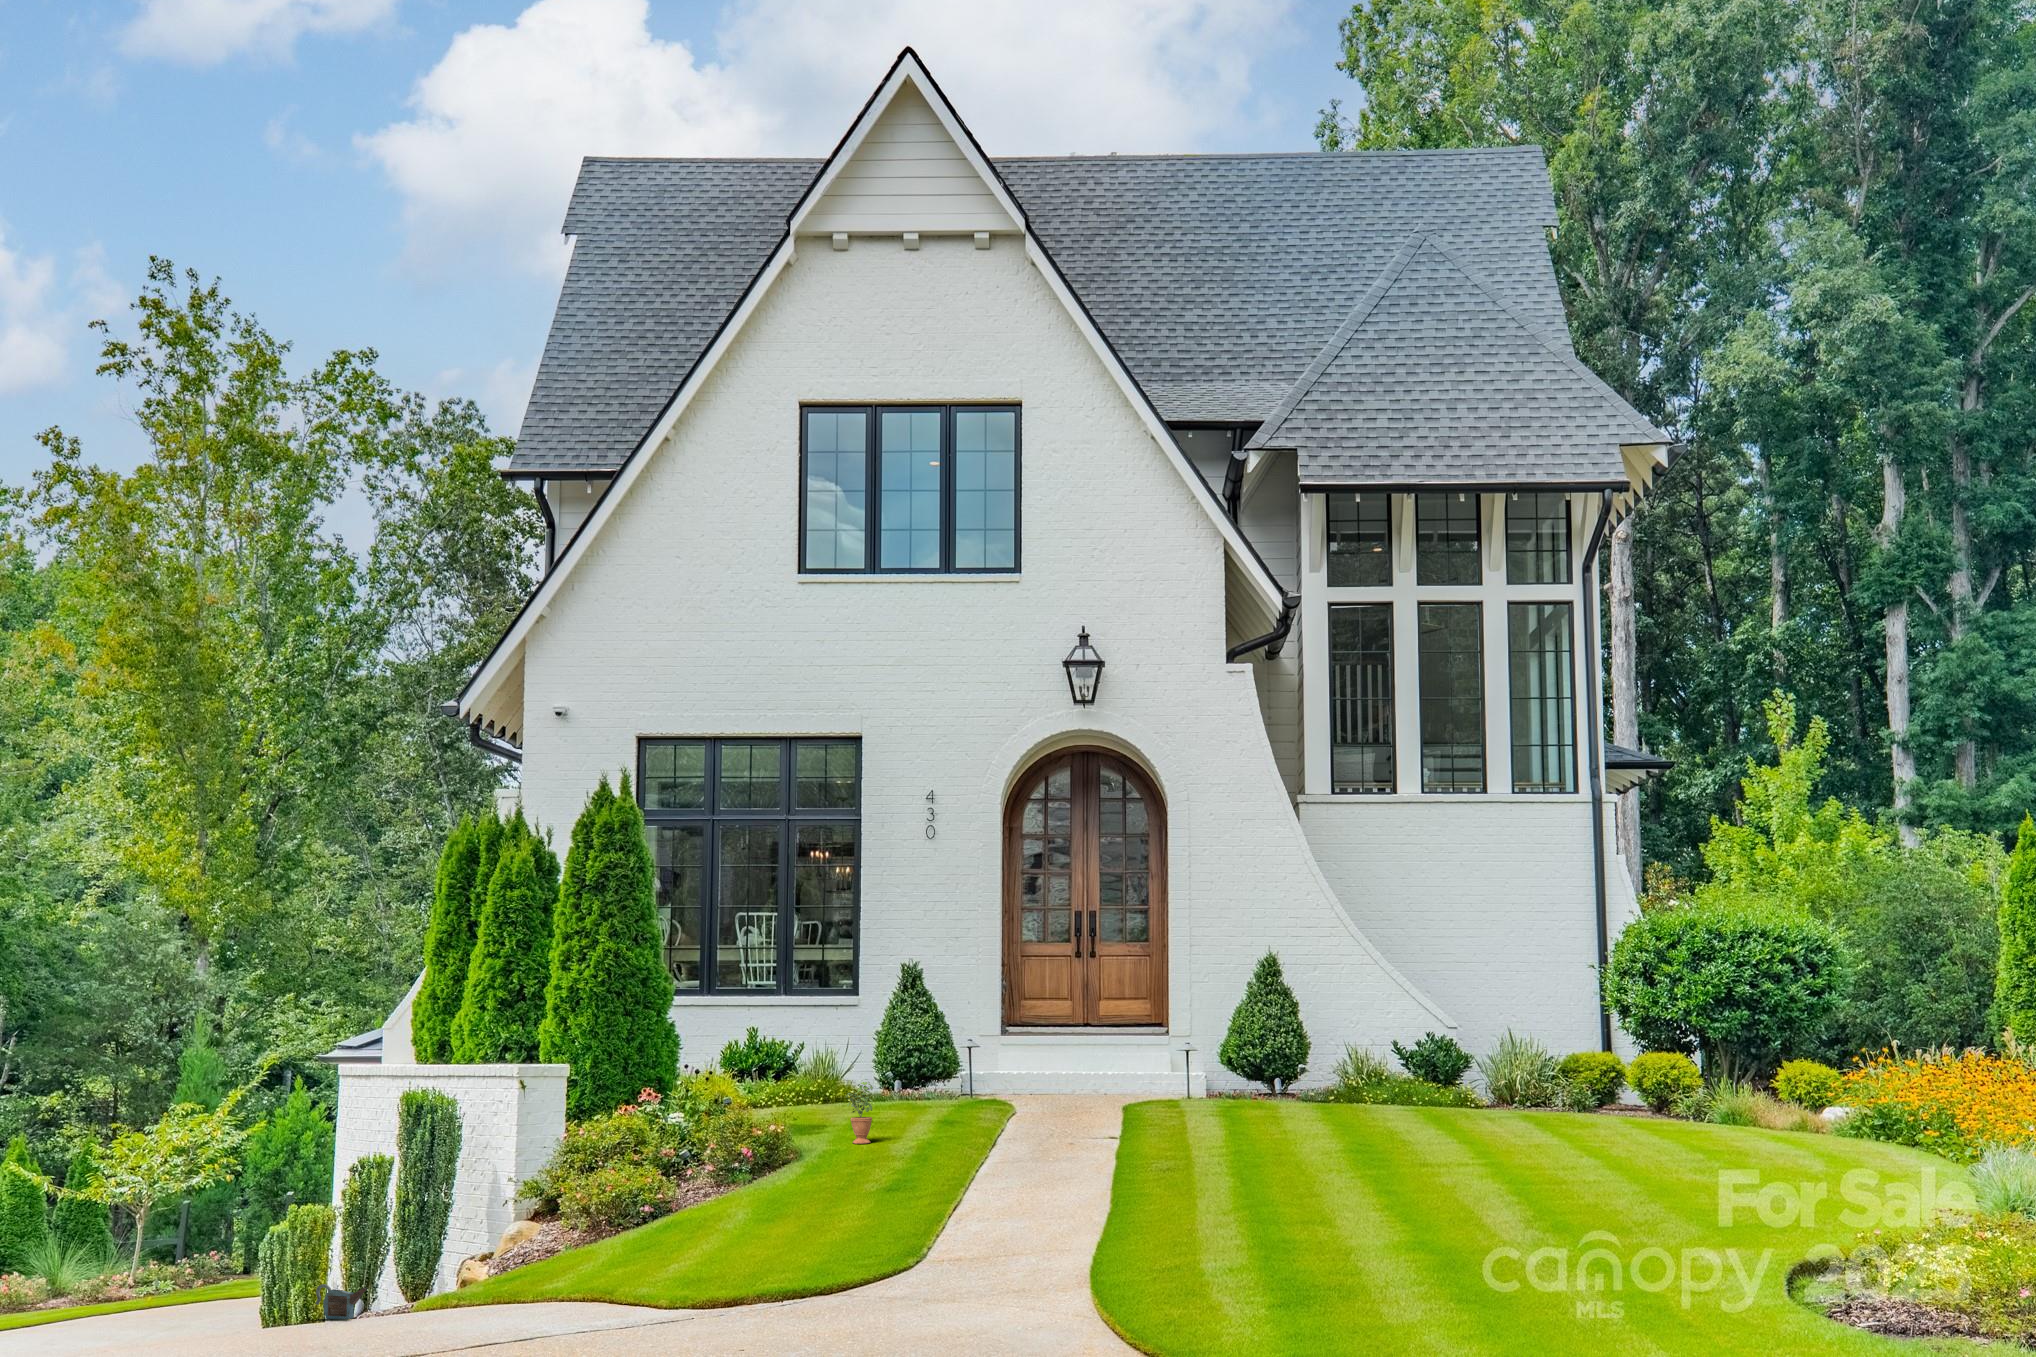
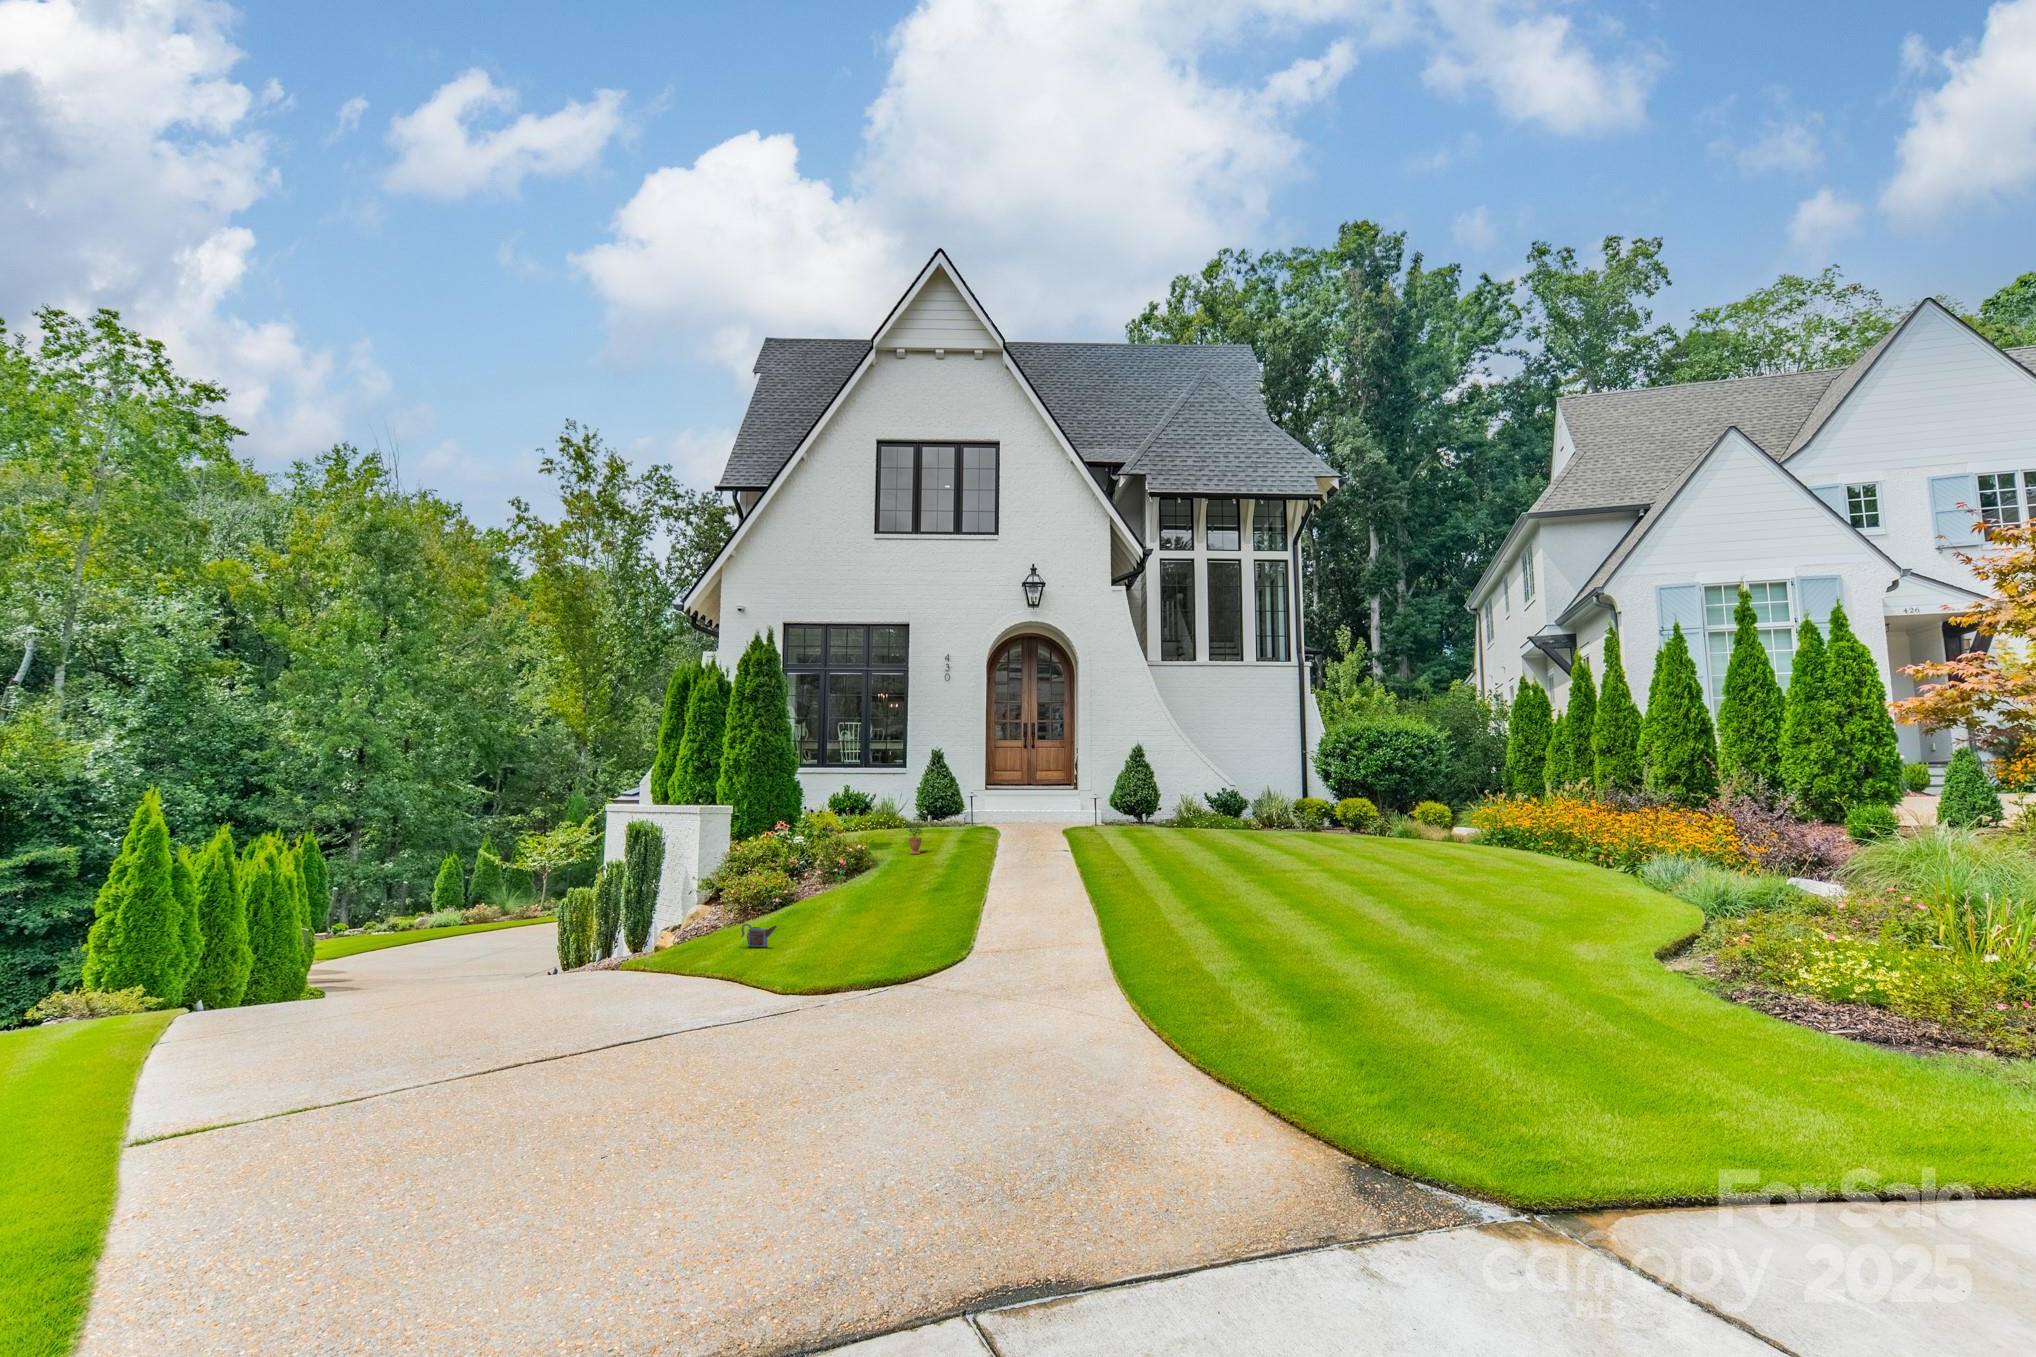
watering can: present [315,1284,367,1319] -> present [741,924,777,947]

